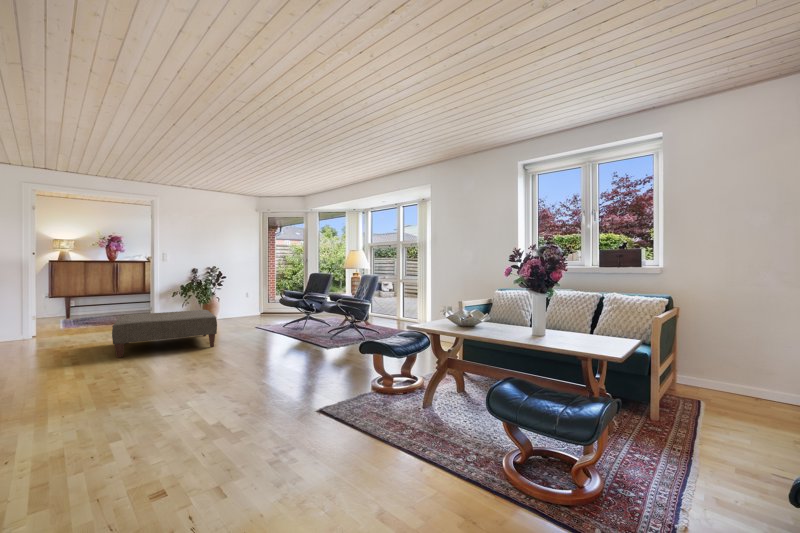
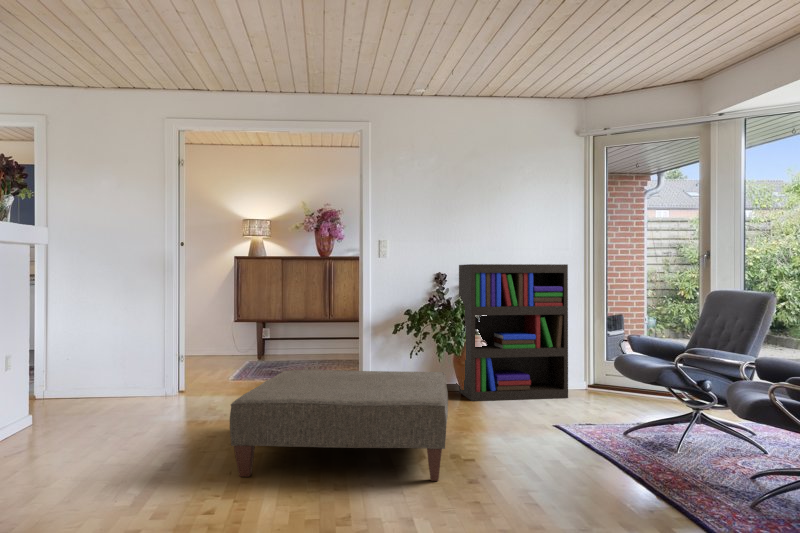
bookshelf: none [206,264,259,325] -> present [459,264,568,401]

